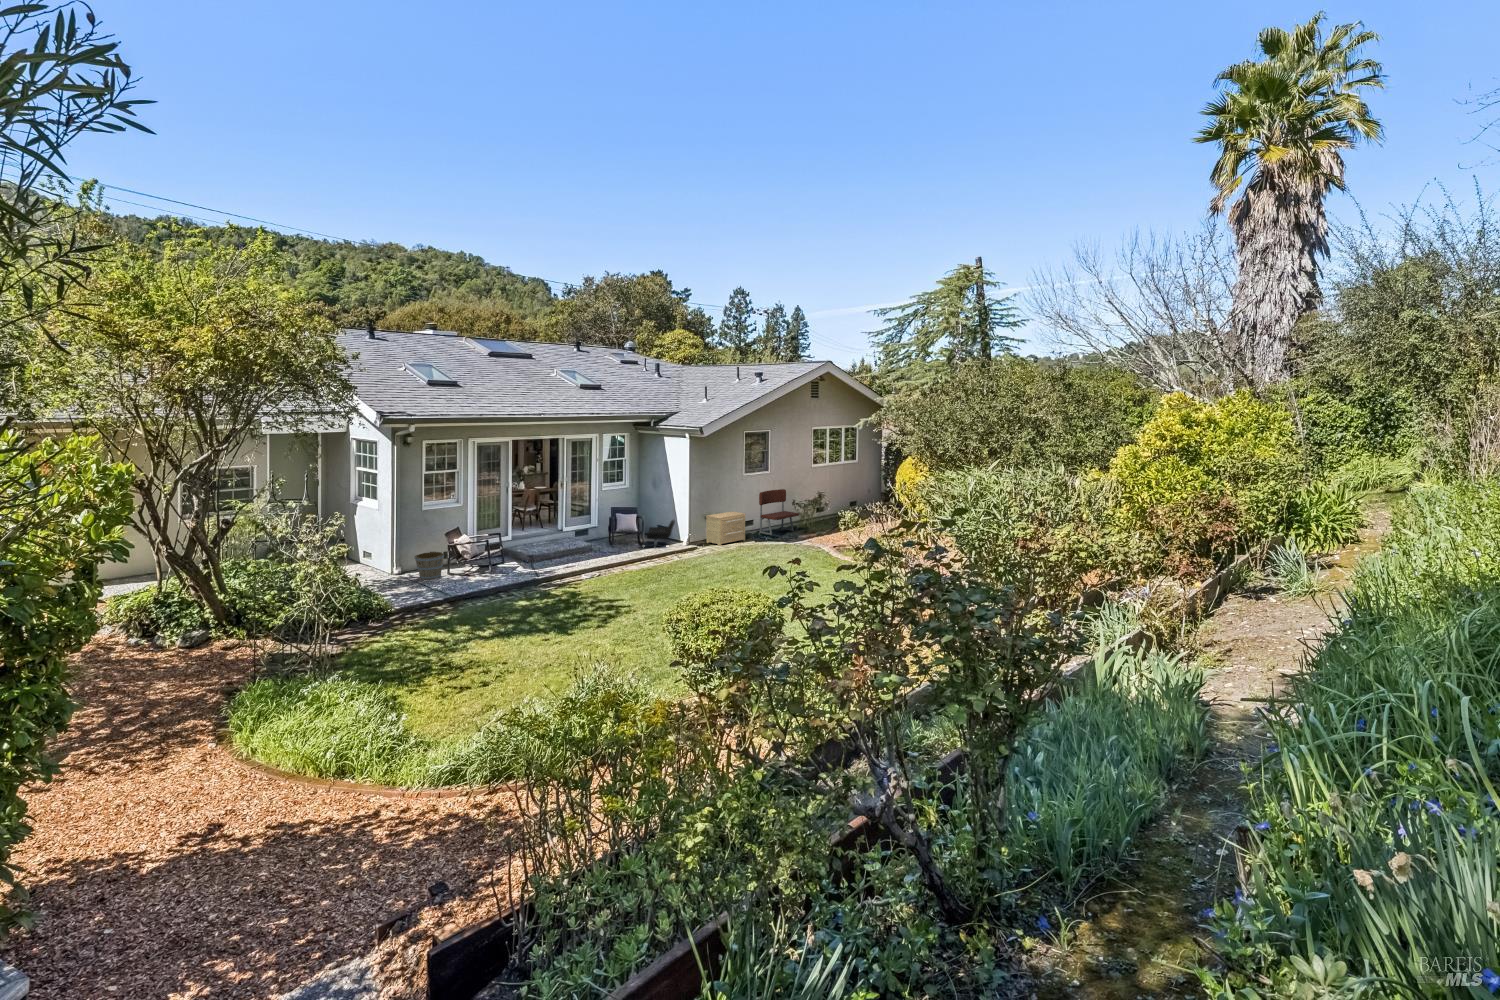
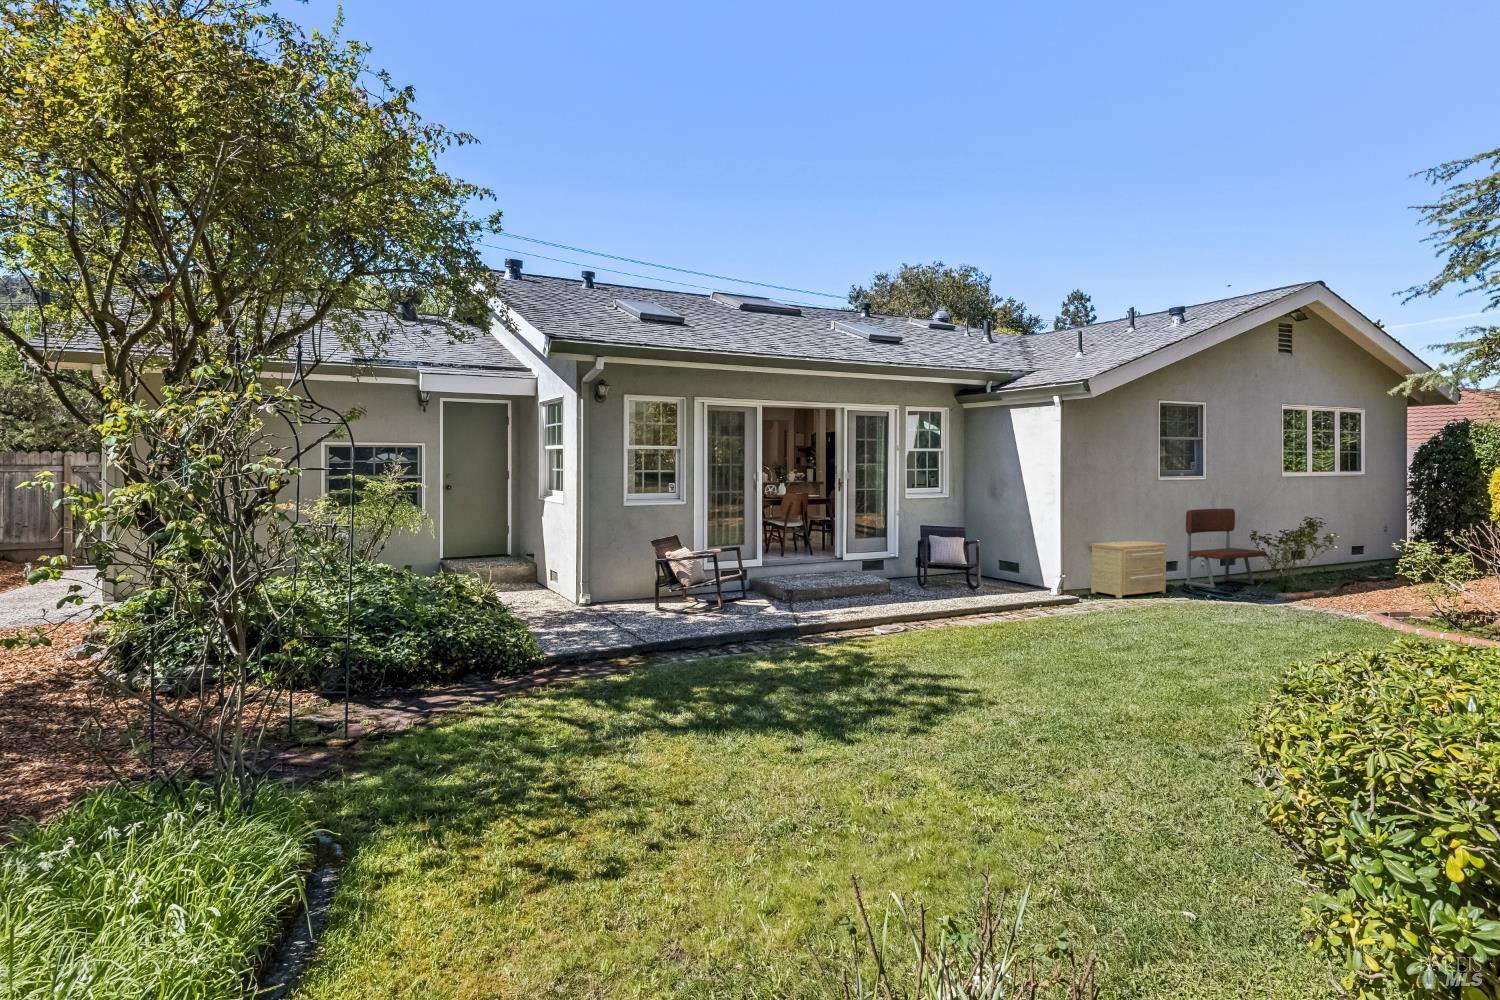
lounge chair: present [647,520,675,548] -> none [974,548,1034,596]
wooden bucket: present [414,552,444,579] -> none [608,573,653,616]

